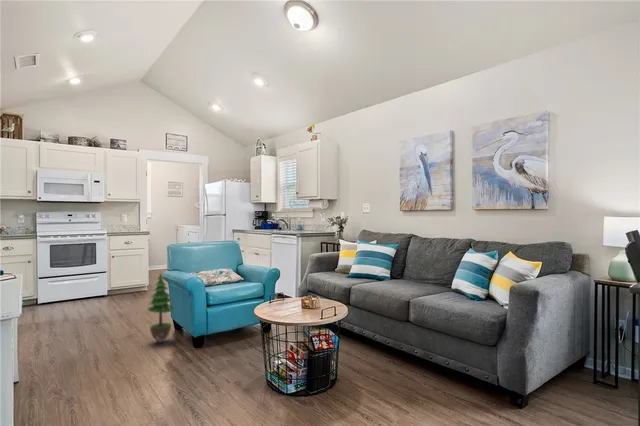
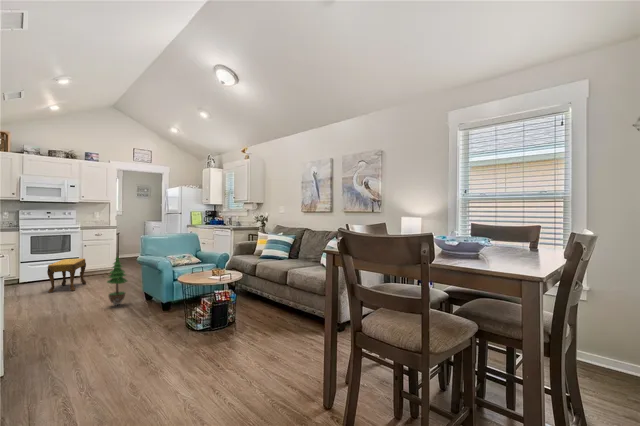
footstool: none [71,274,115,320] -> present [47,258,86,293]

